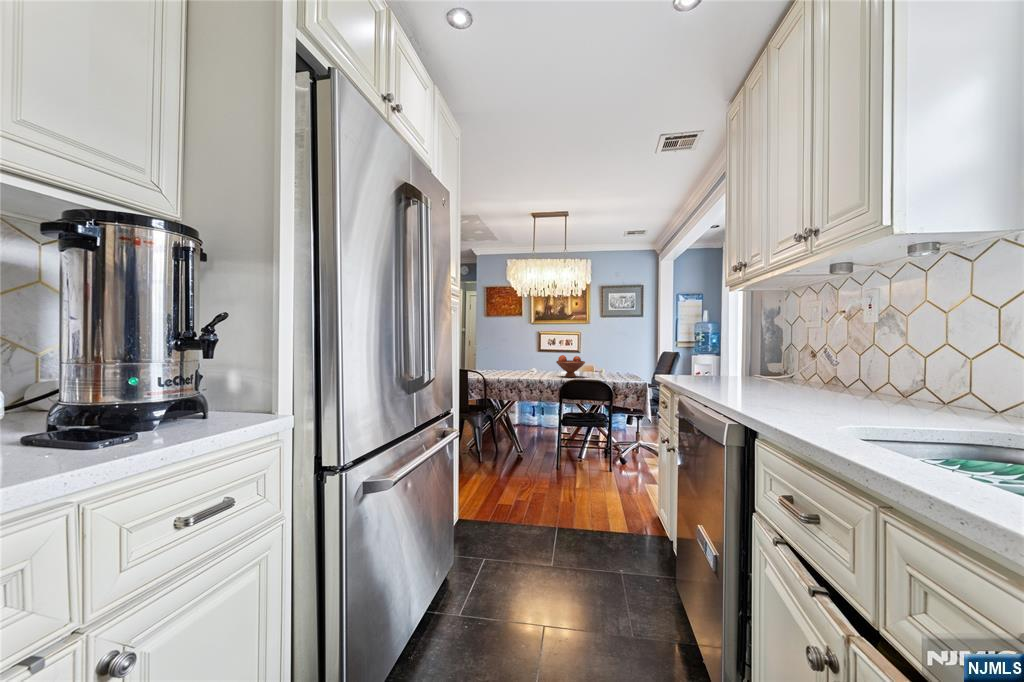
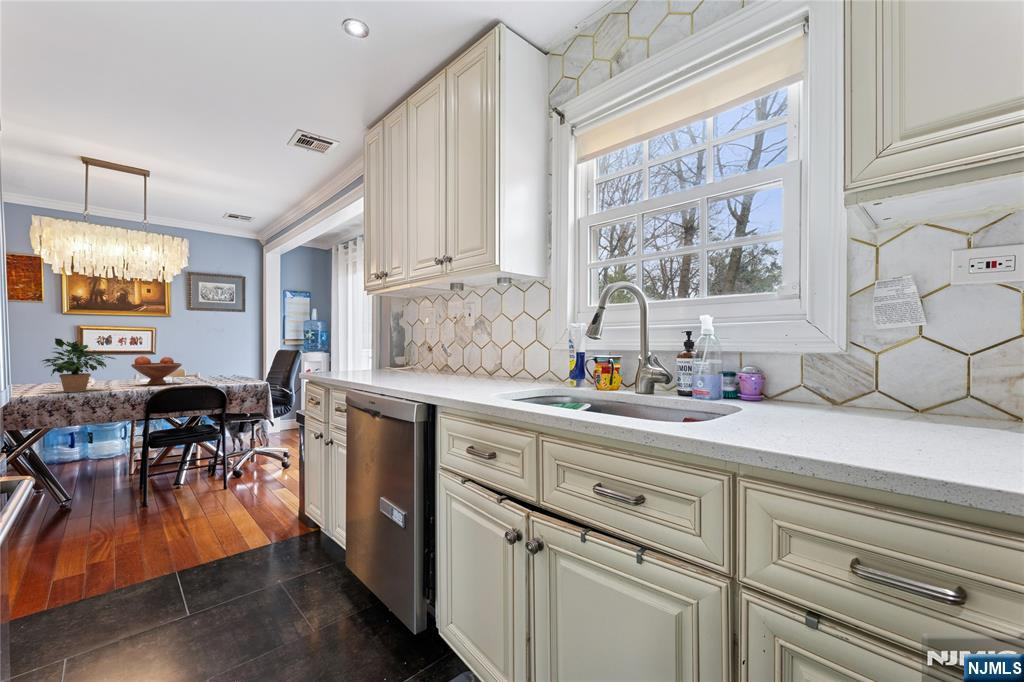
potted plant: none [509,343,547,379] -> present [42,338,115,392]

